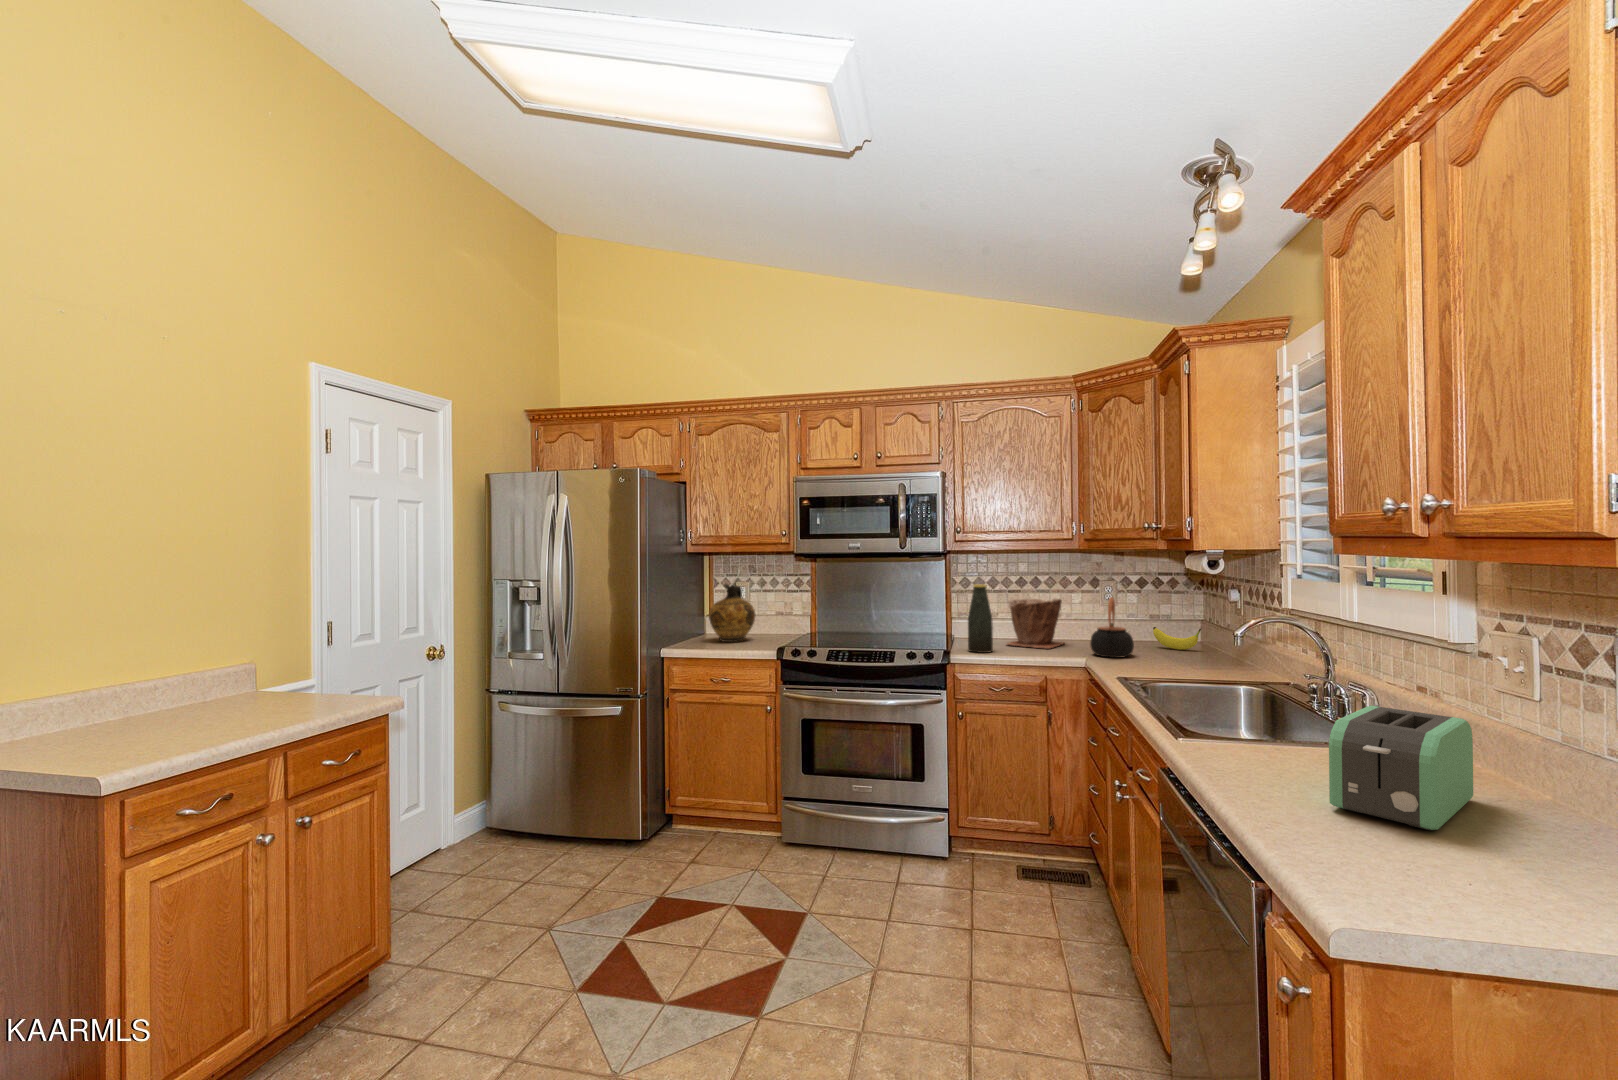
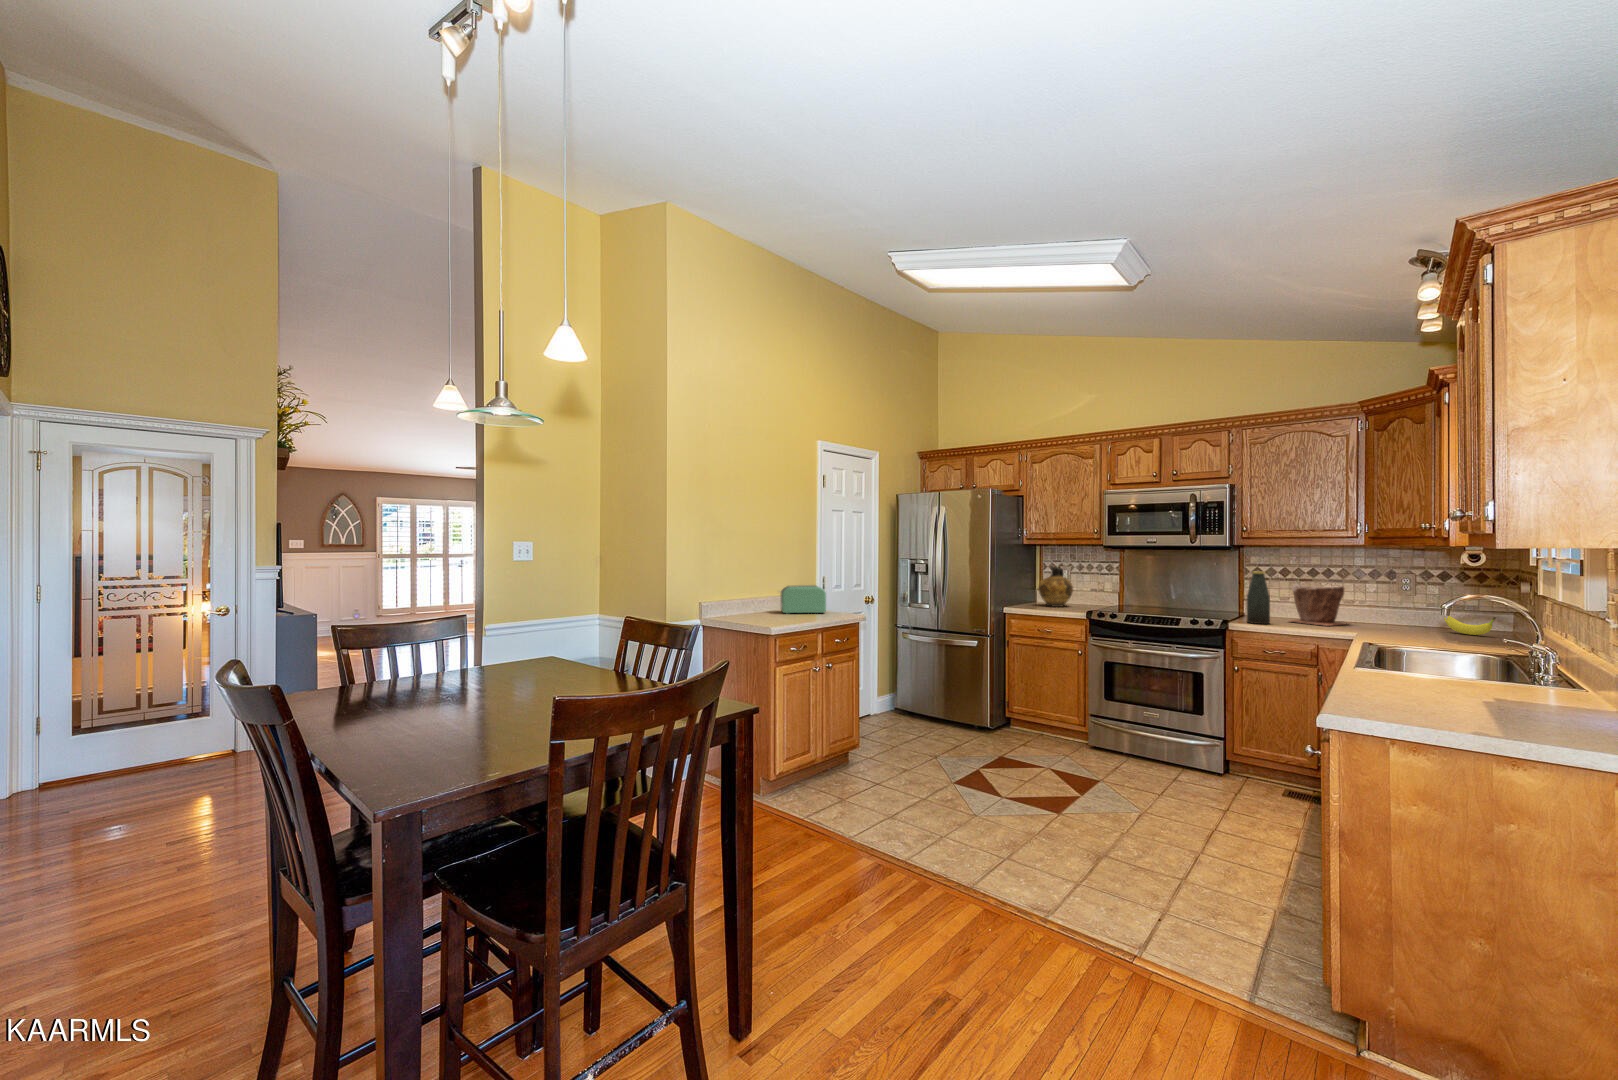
teapot: present [1090,597,1134,658] -> none [1365,585,1410,635]
toaster: present [1329,706,1473,831] -> present [780,585,826,614]

